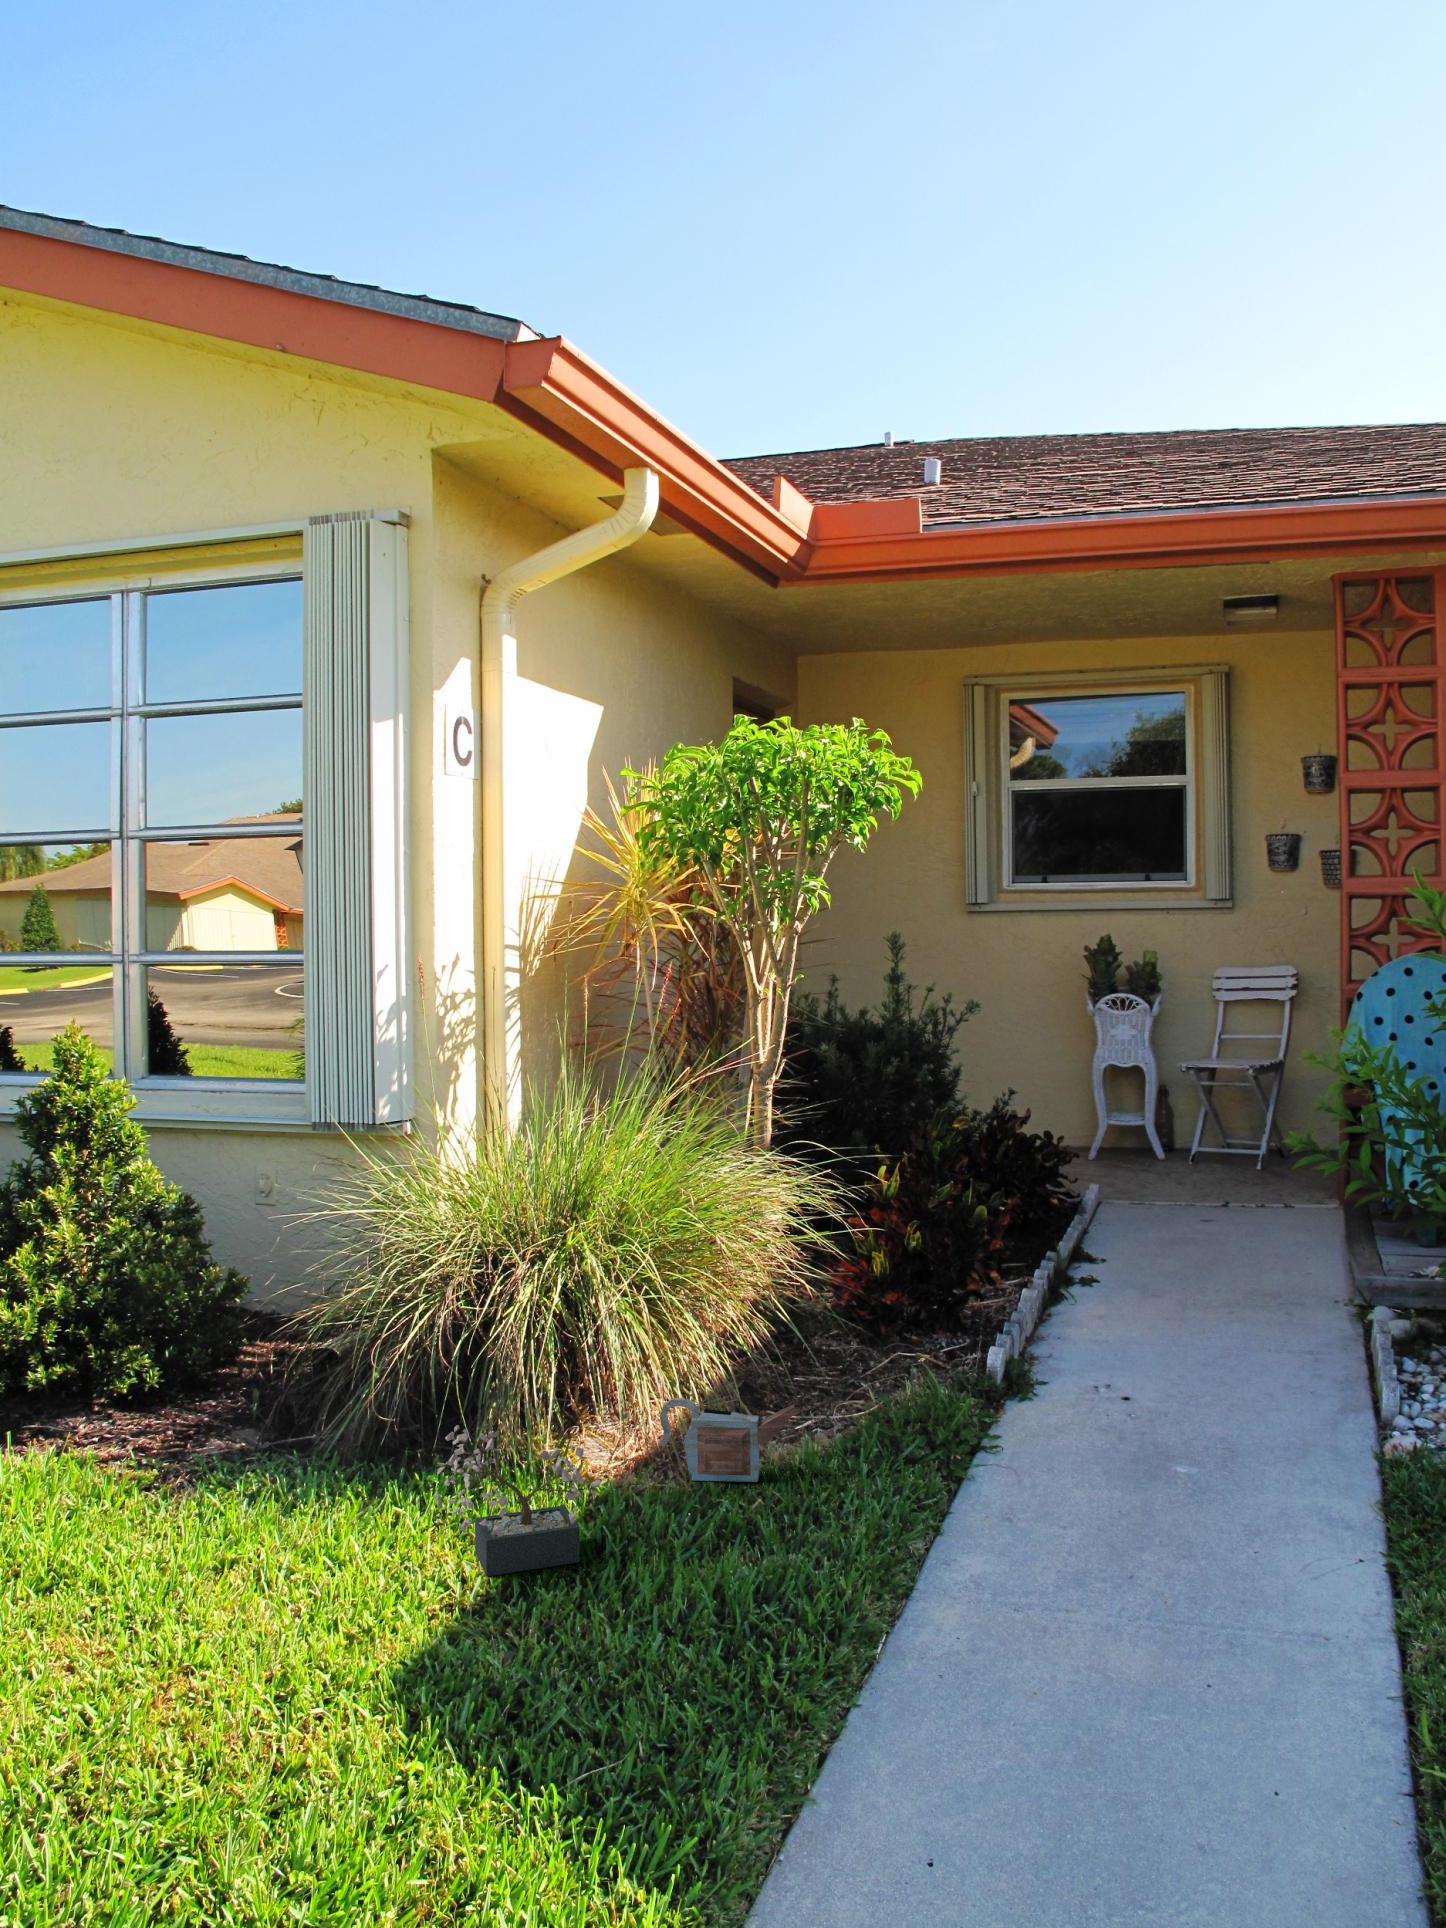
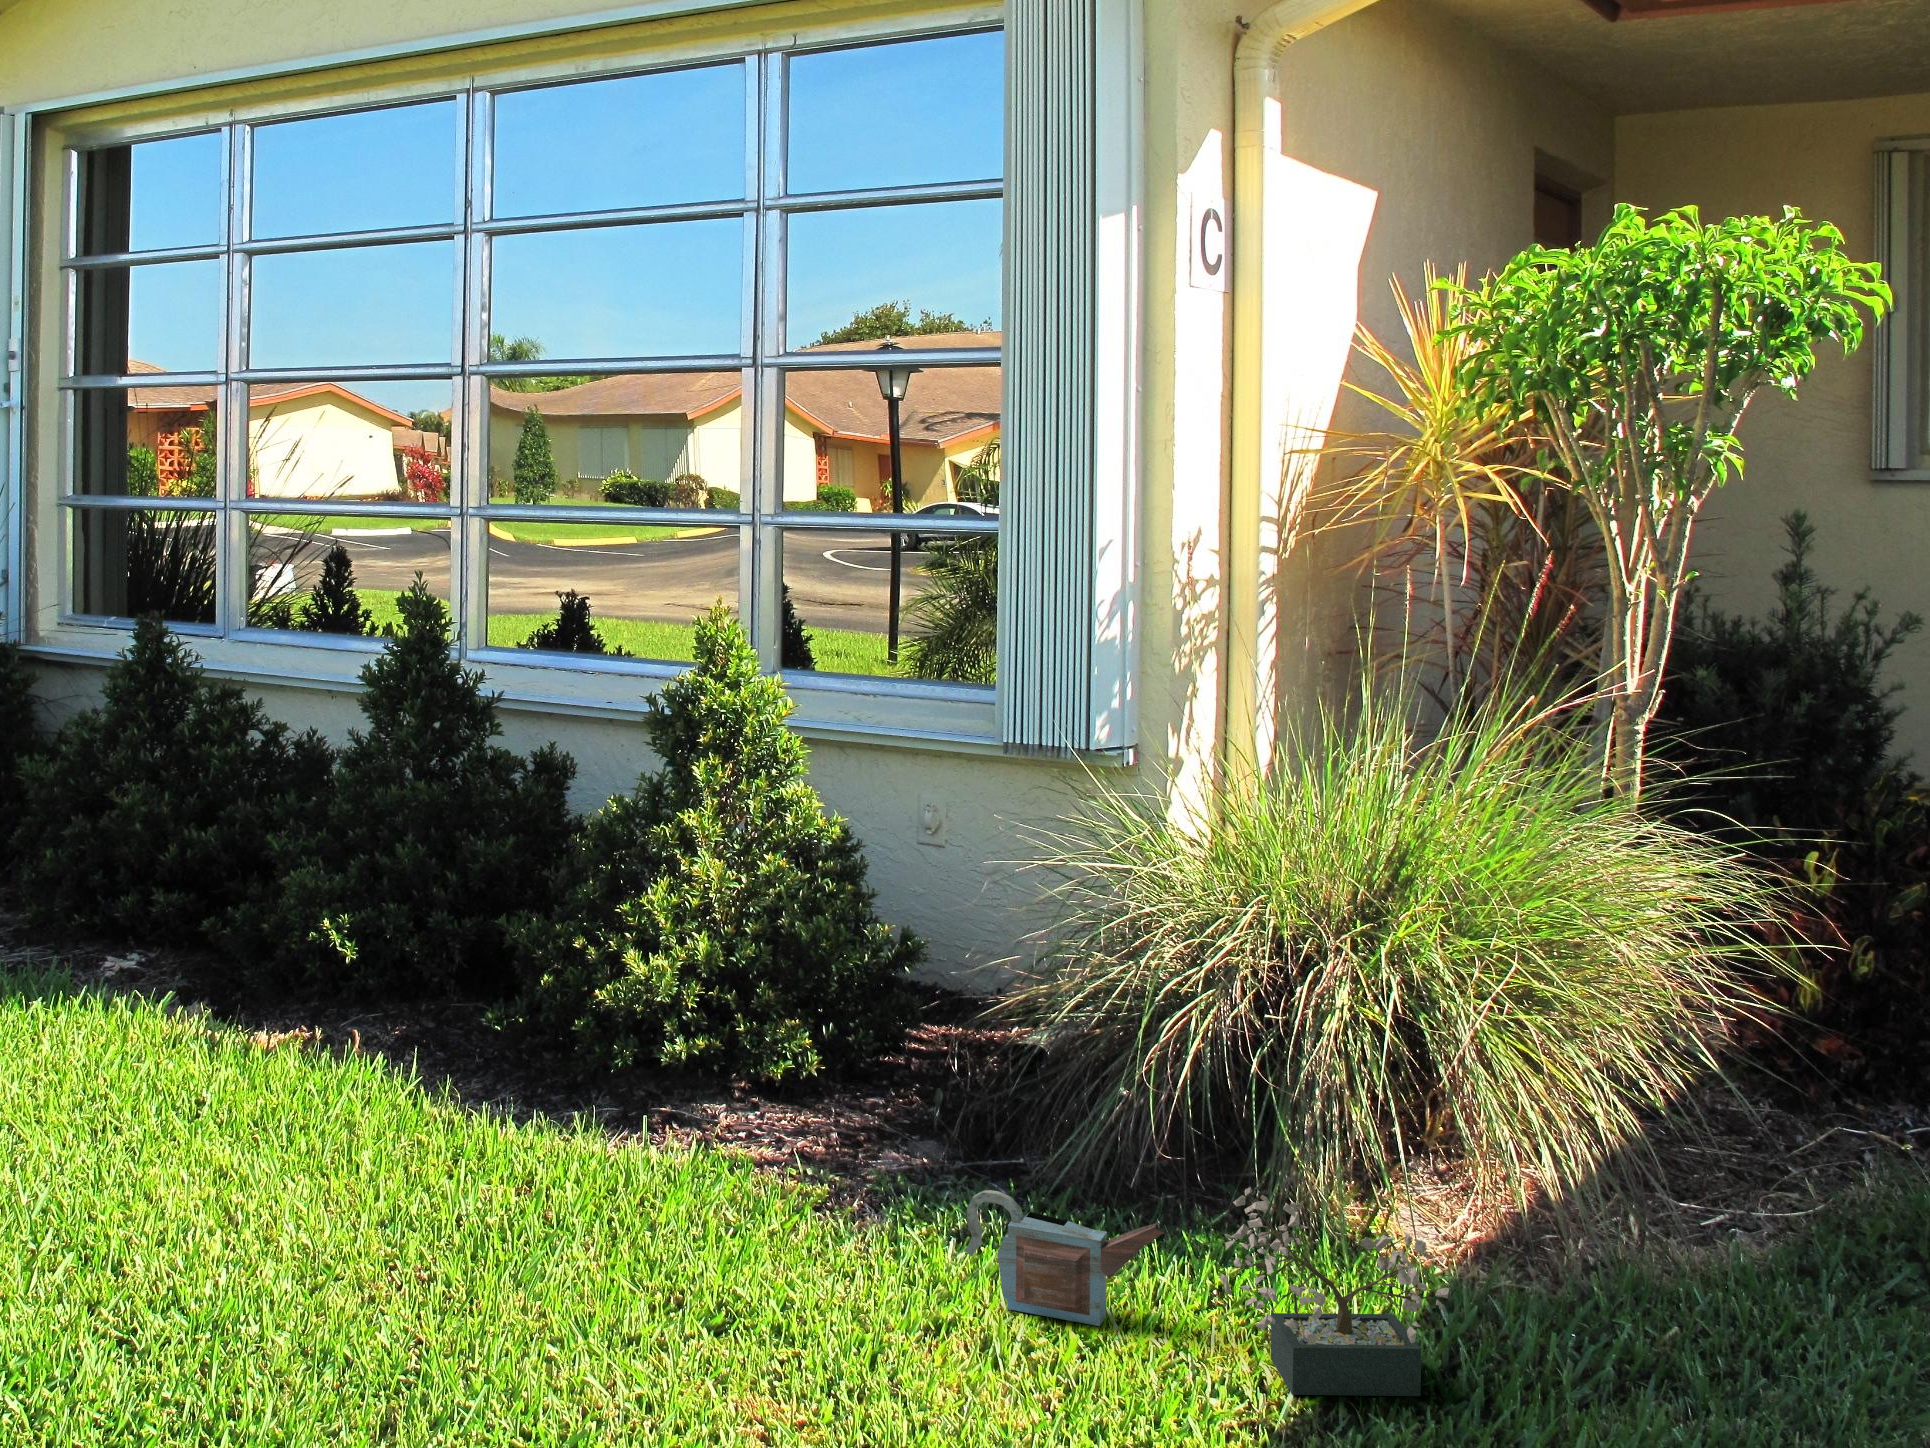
watering can: present [659,1398,800,1482] -> present [964,1190,1165,1326]

